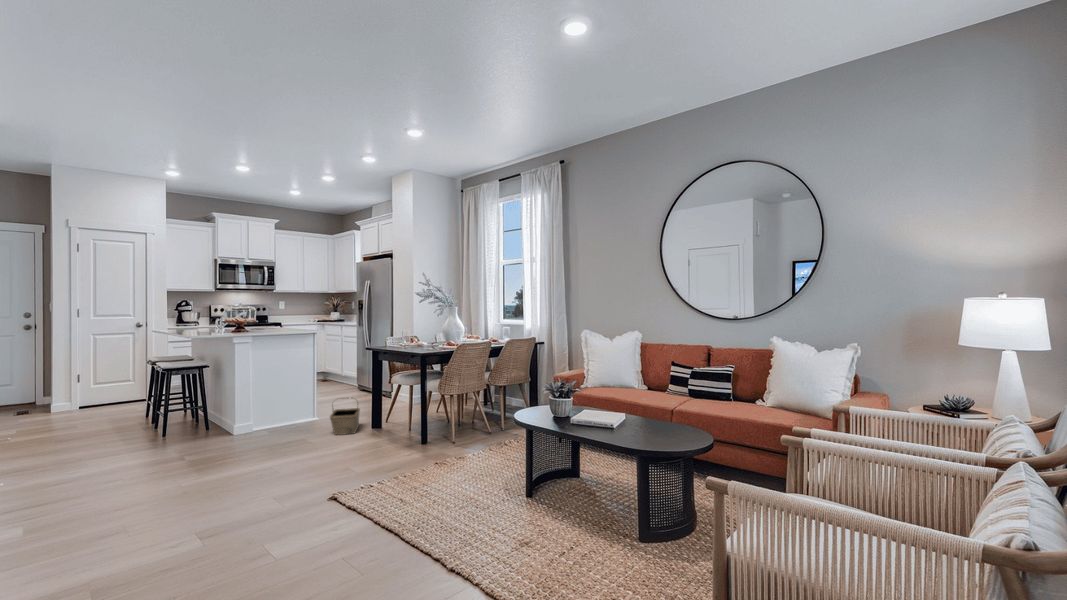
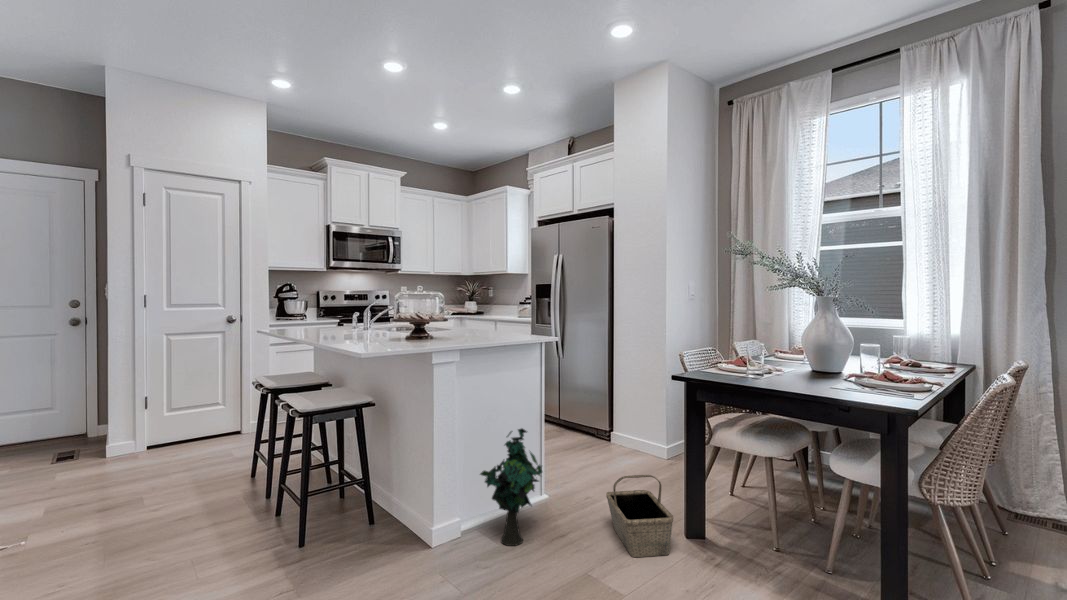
decorative plant: none [261,375,298,434] -> present [480,429,542,546]

